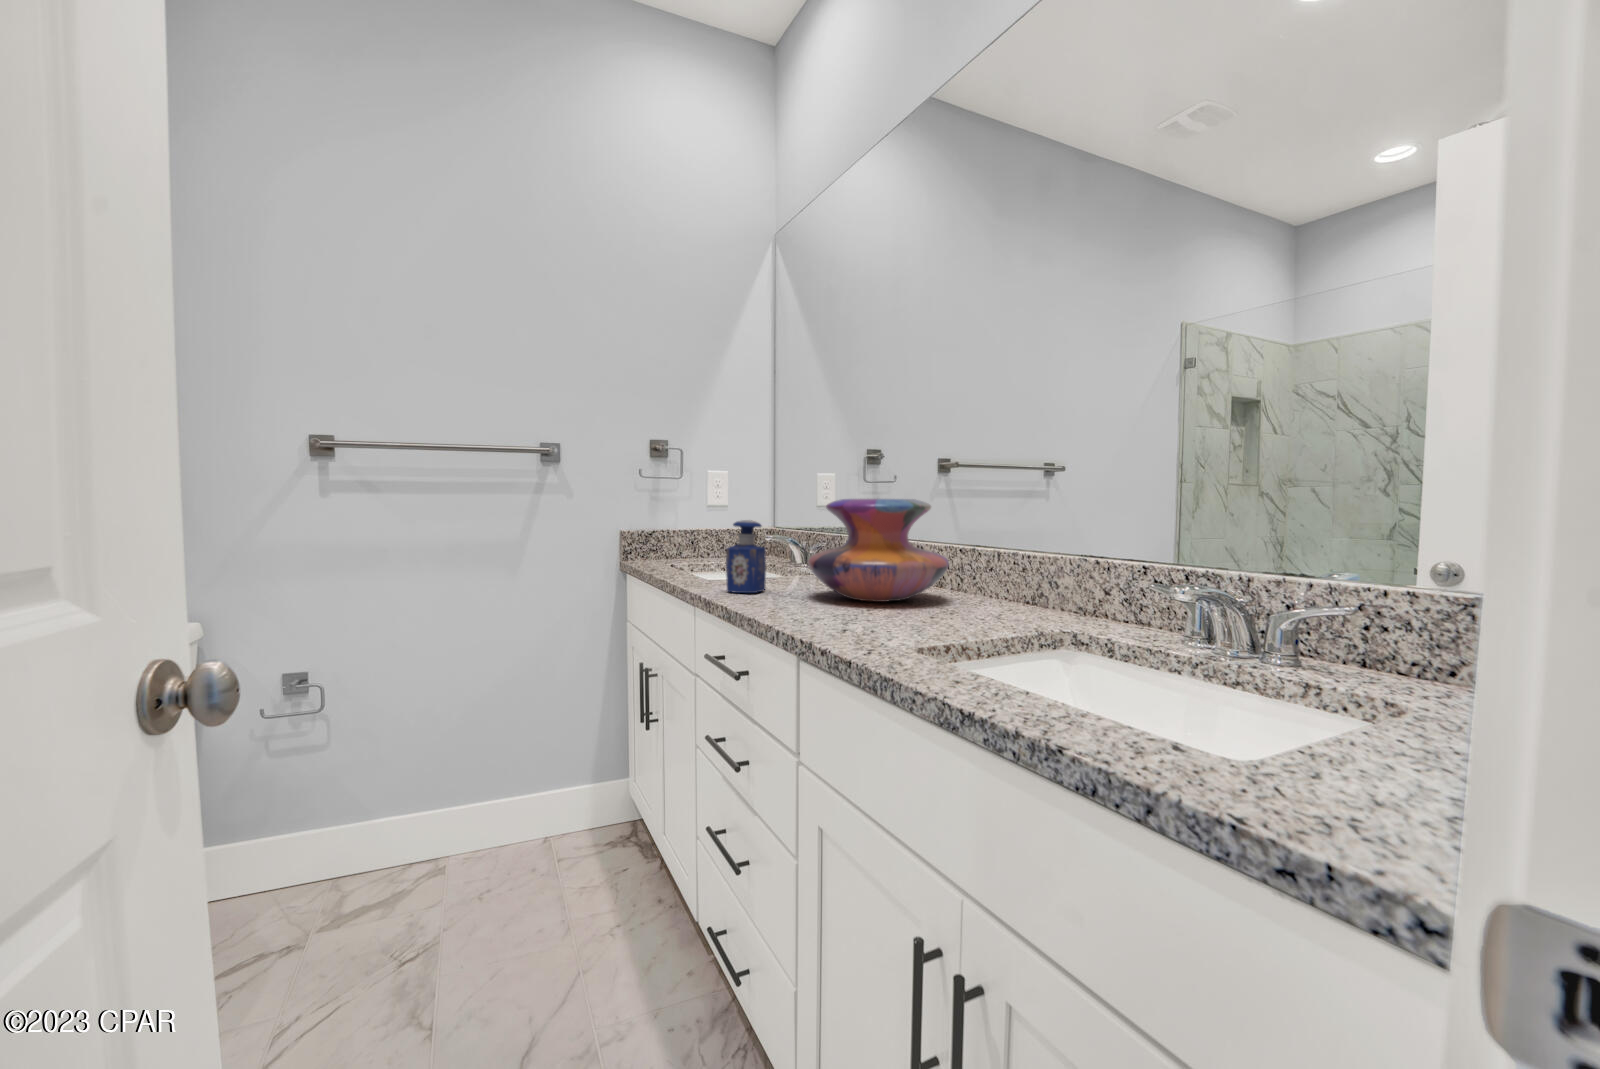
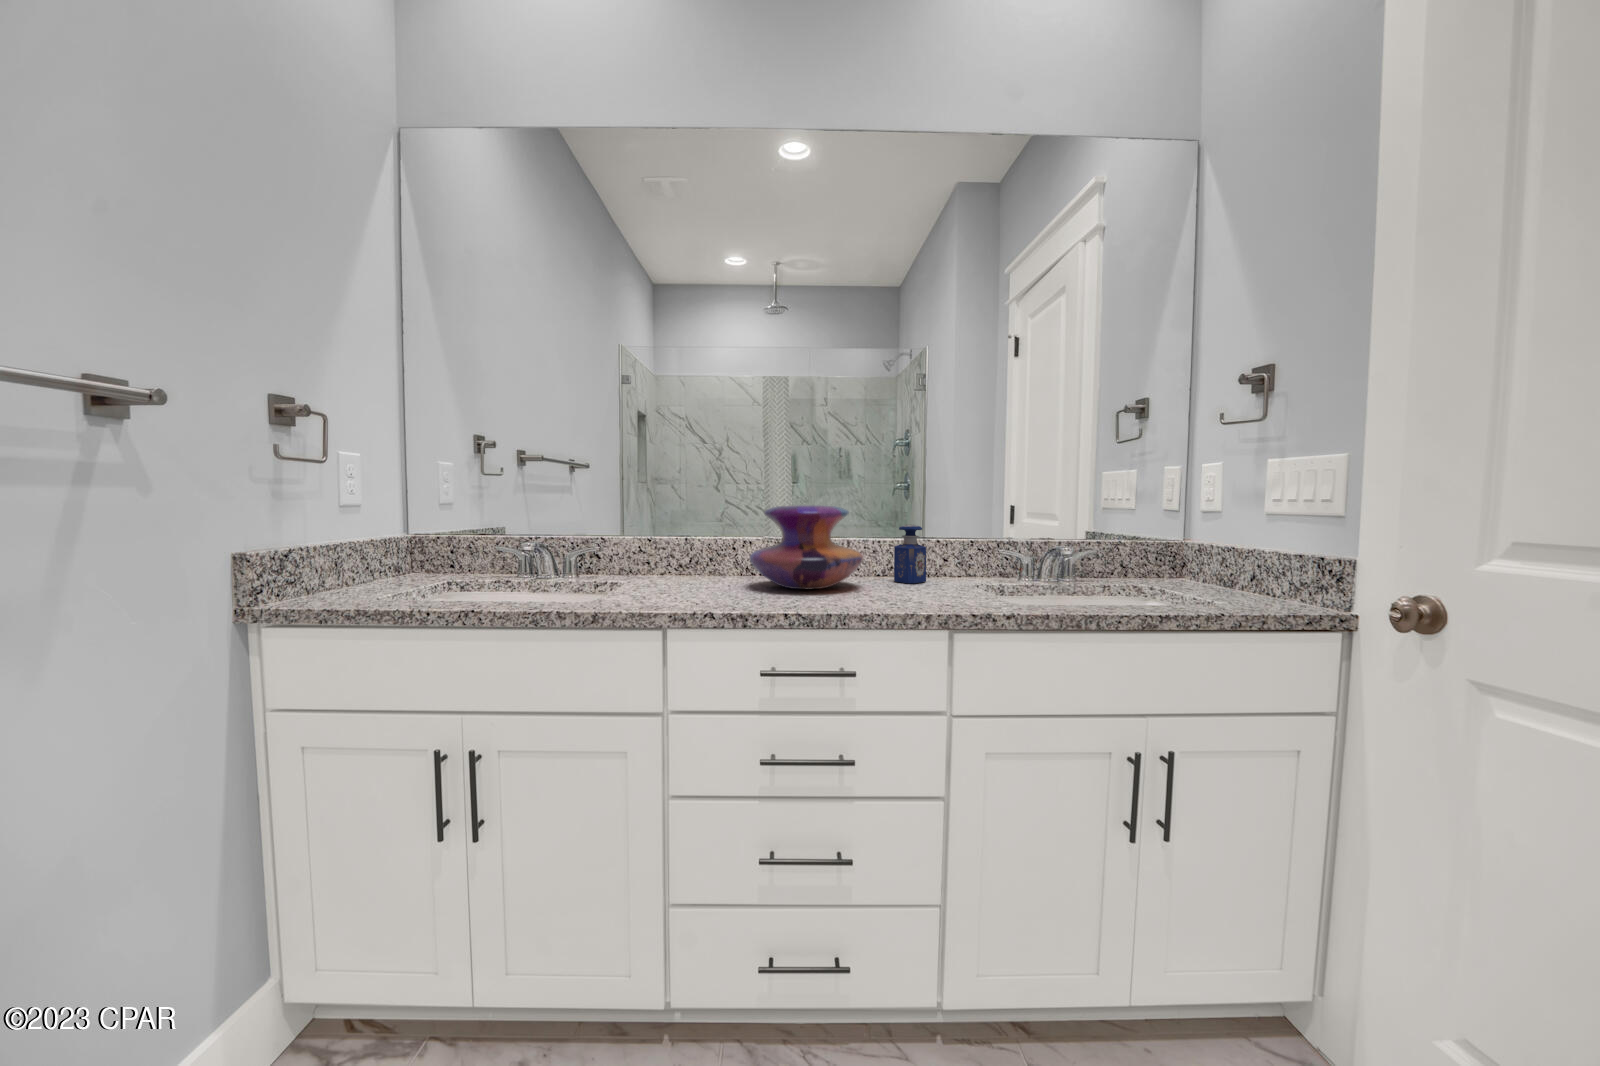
perfume bottle: present [726,520,766,593] -> present [894,525,926,583]

